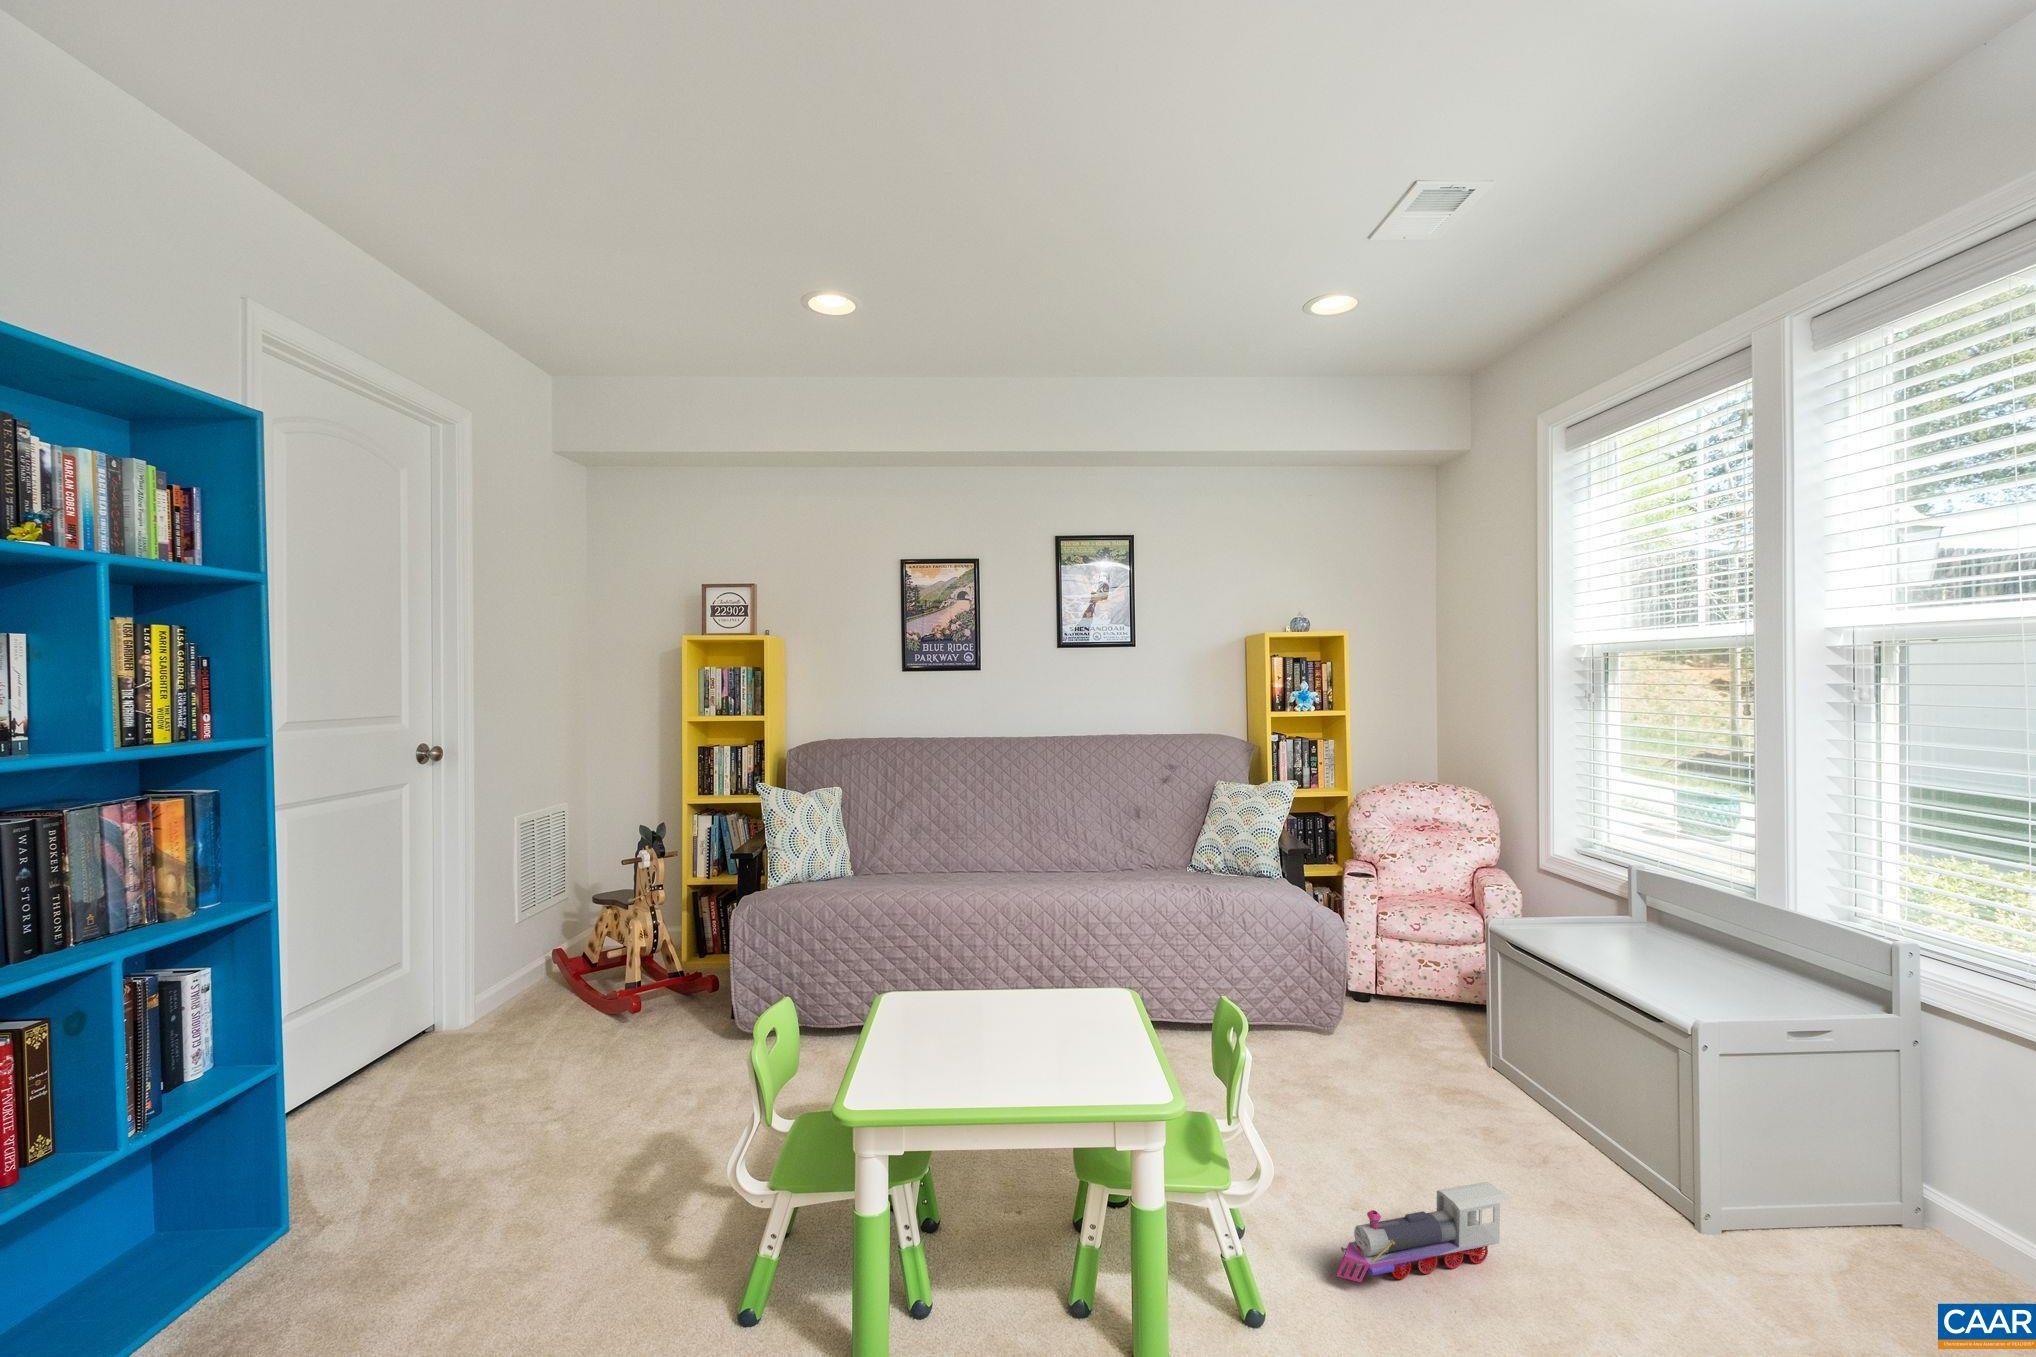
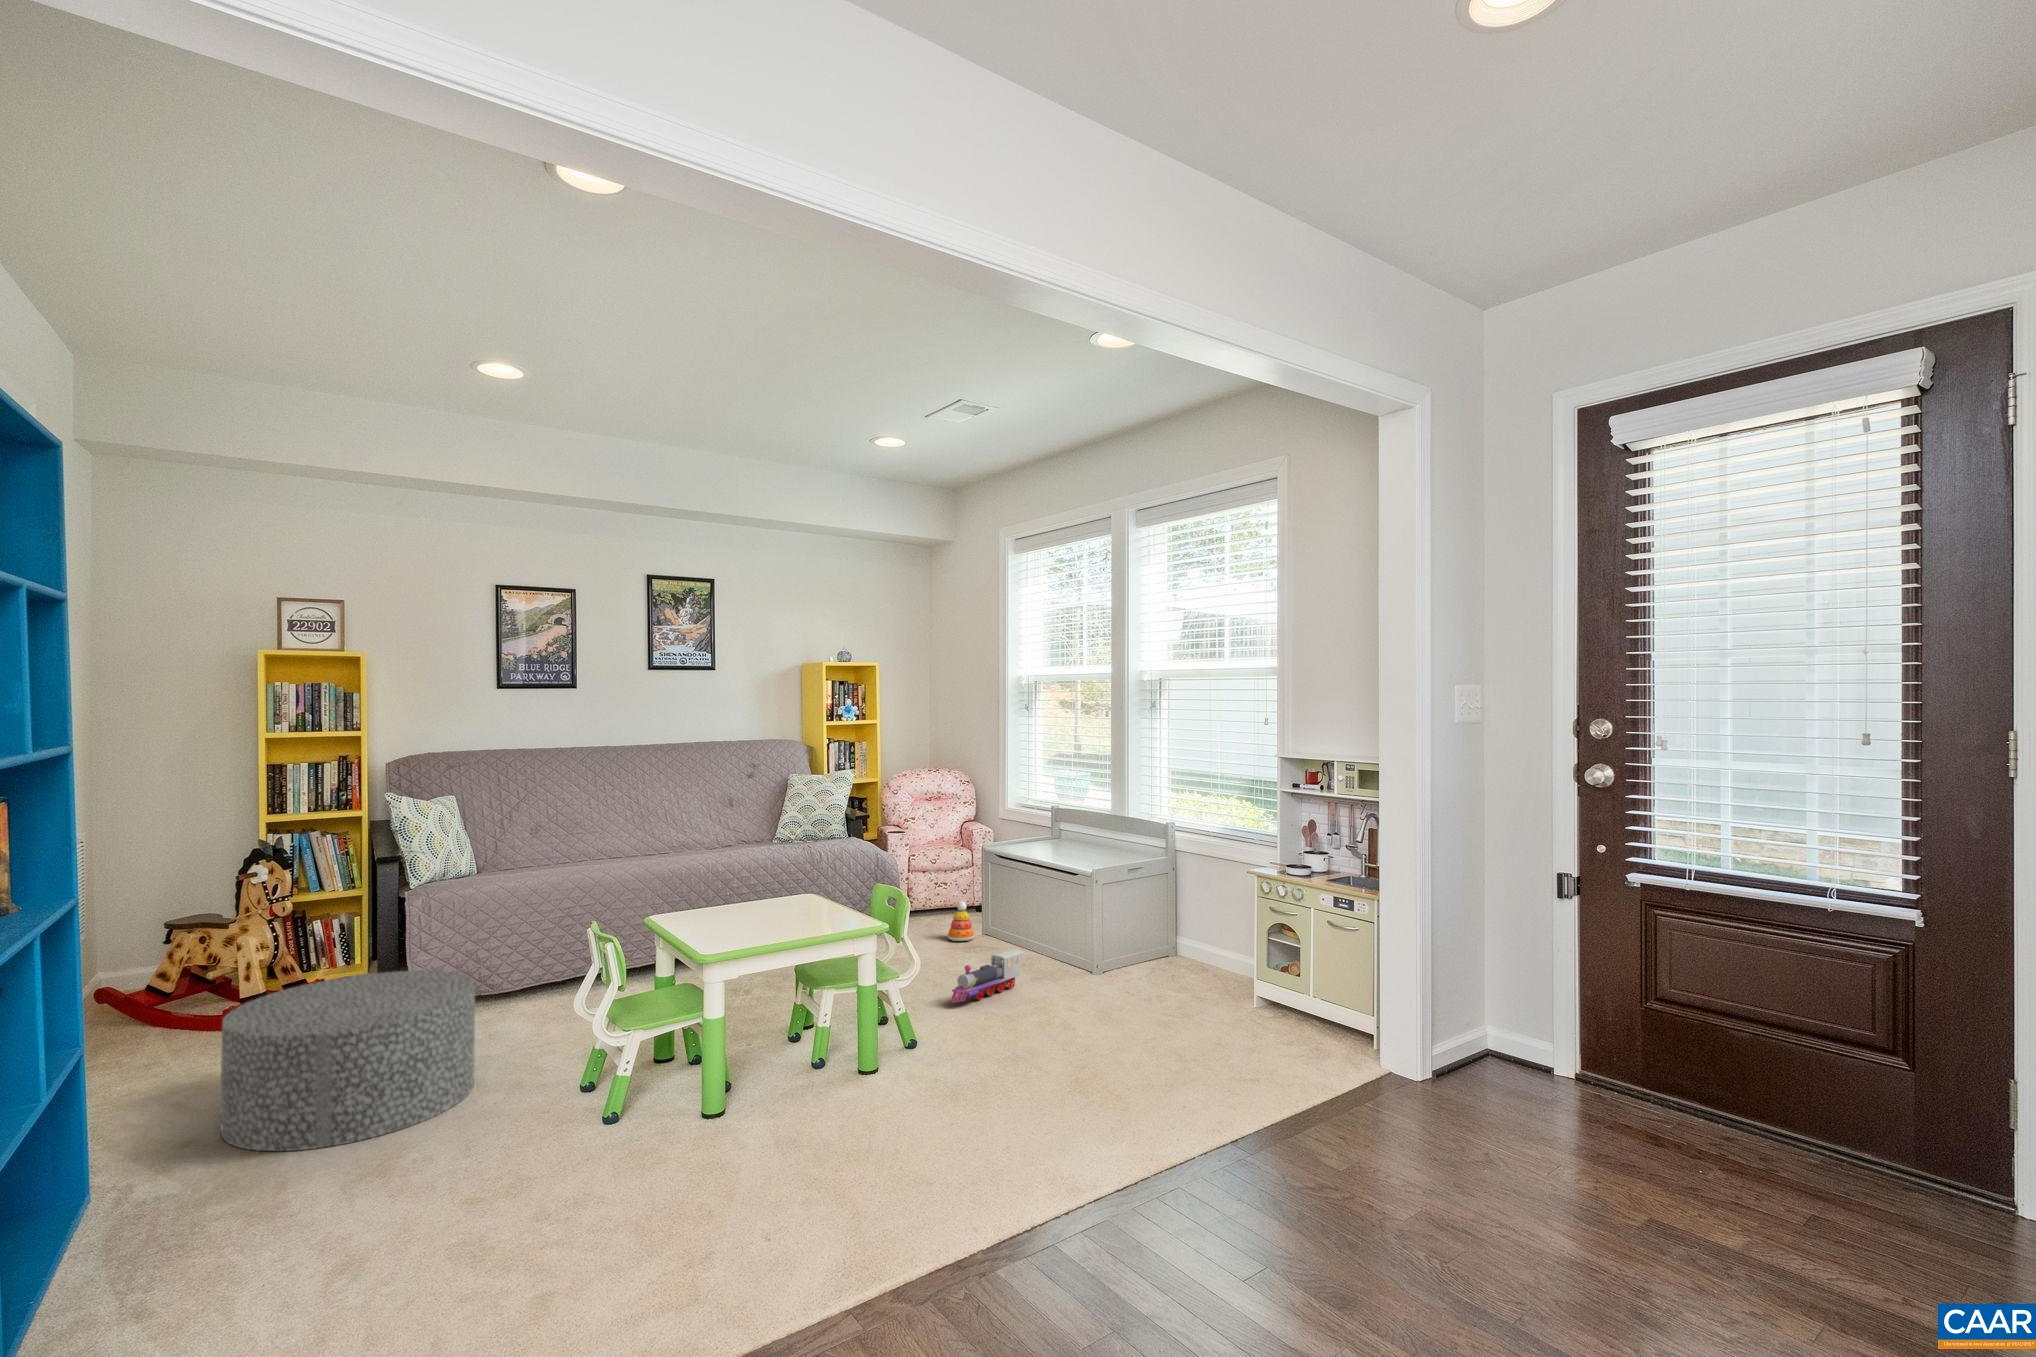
ottoman: none [383,1014,672,1275] -> present [221,971,475,1151]
stacking toy: none [1411,1017,1459,1084] -> present [947,901,975,941]

